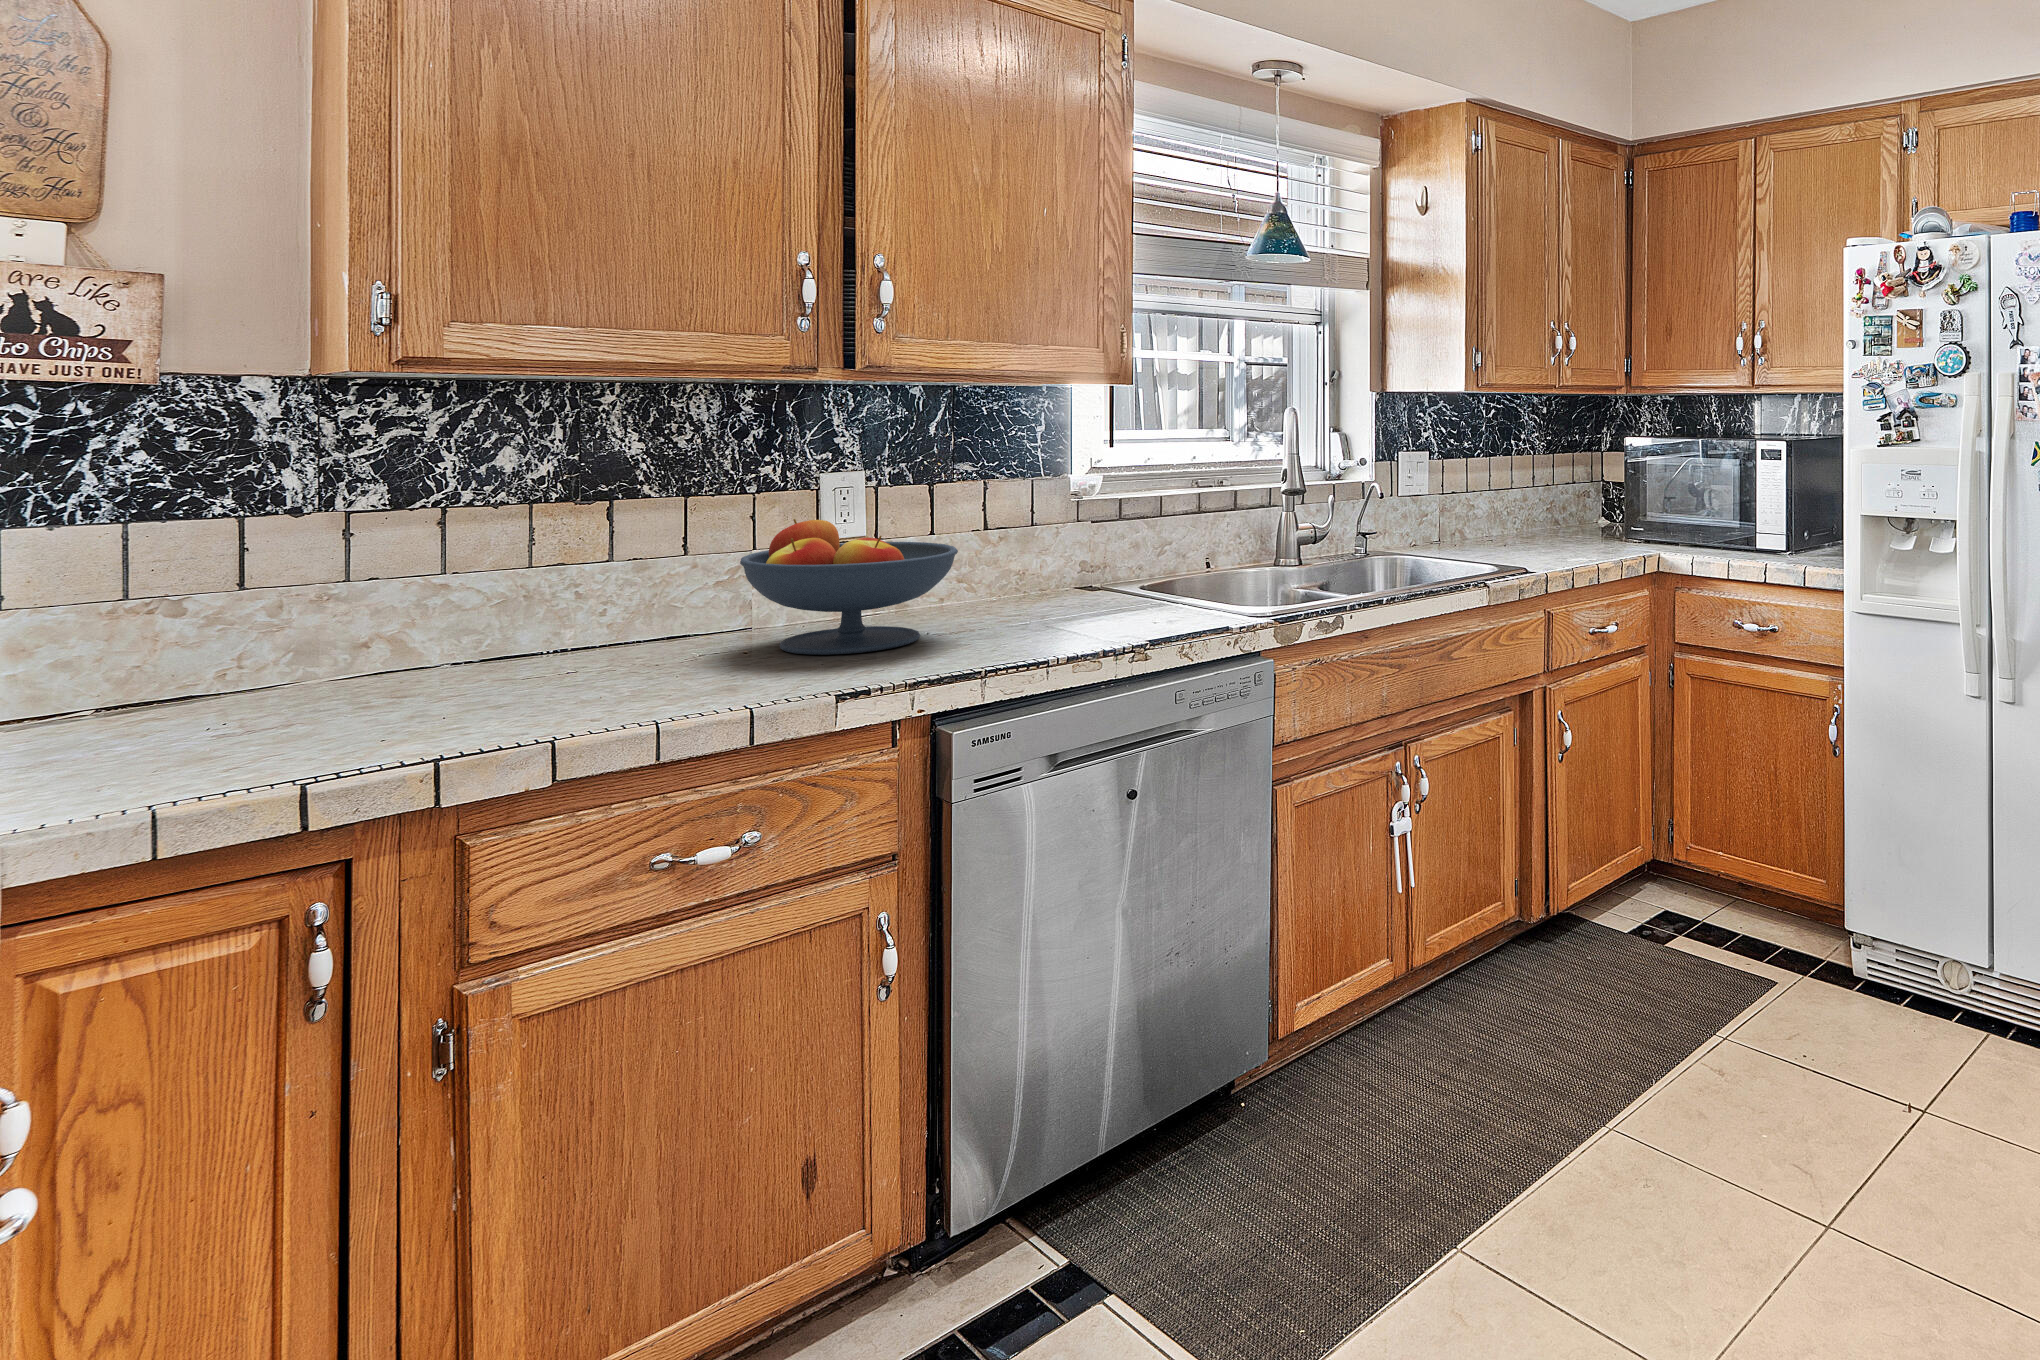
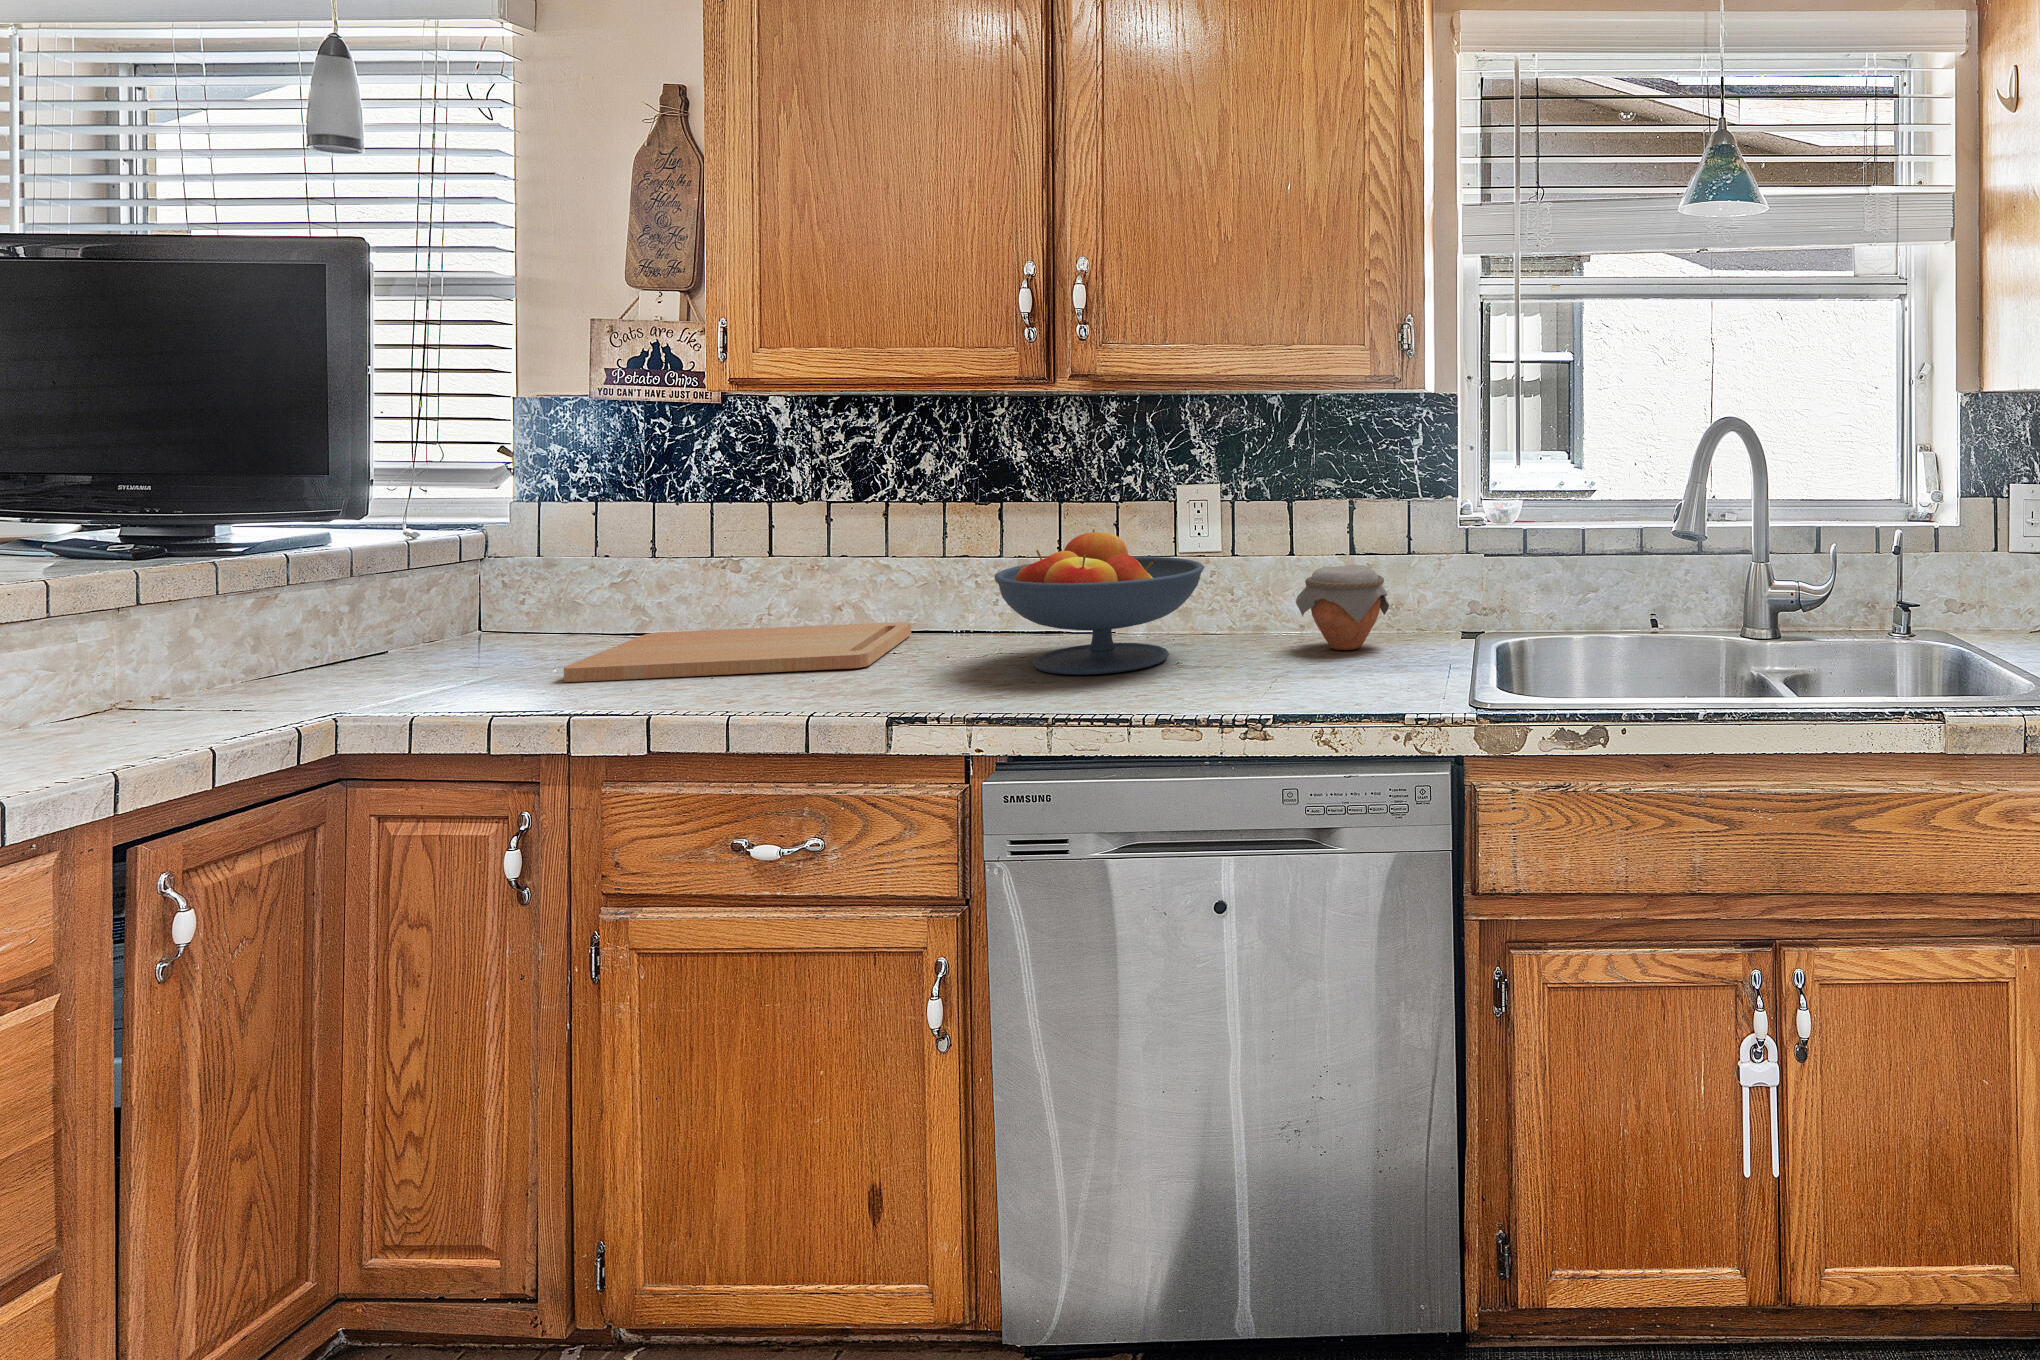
jar: none [987,536,1067,610] -> present [1296,565,1389,650]
cutting board: none [116,649,608,754] -> present [564,622,911,682]

